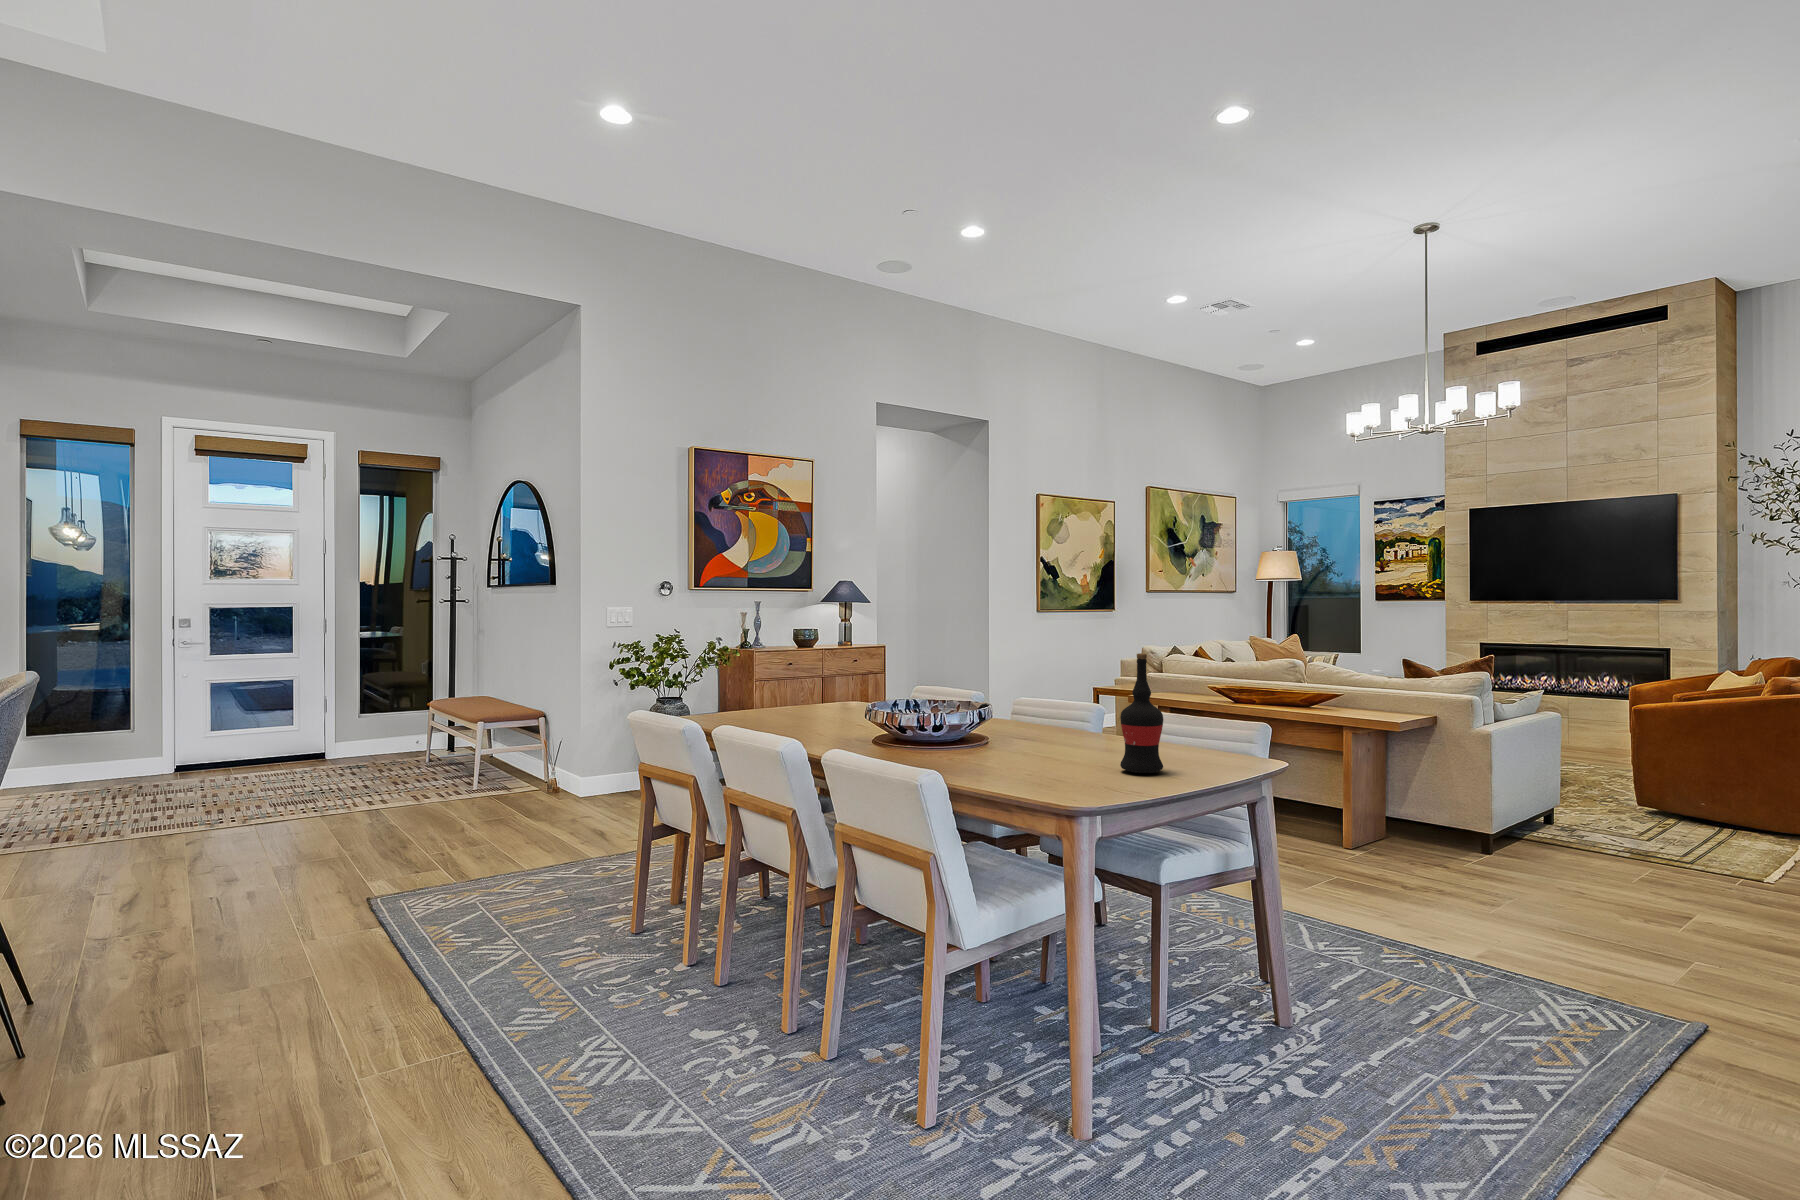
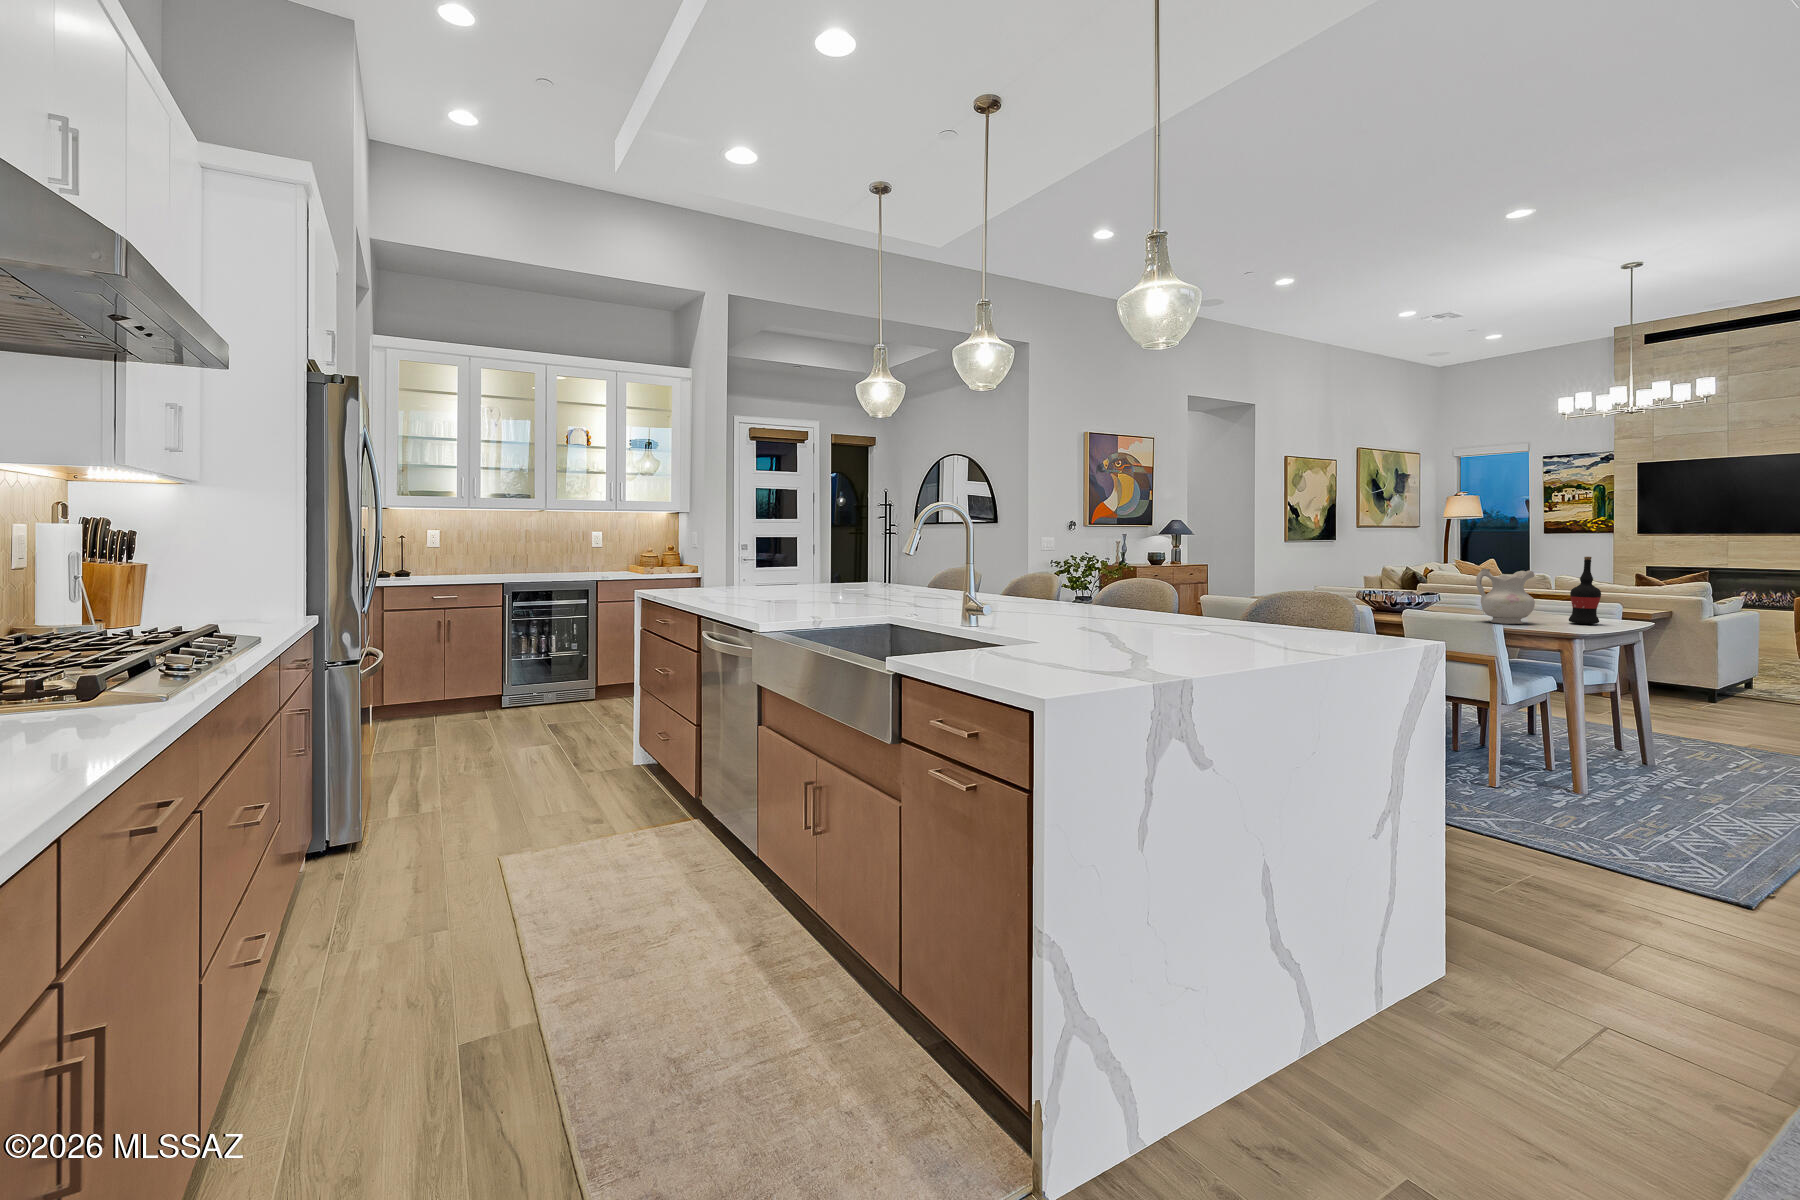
ceramic pitcher: none [976,673,1061,774] -> present [1476,569,1535,624]

